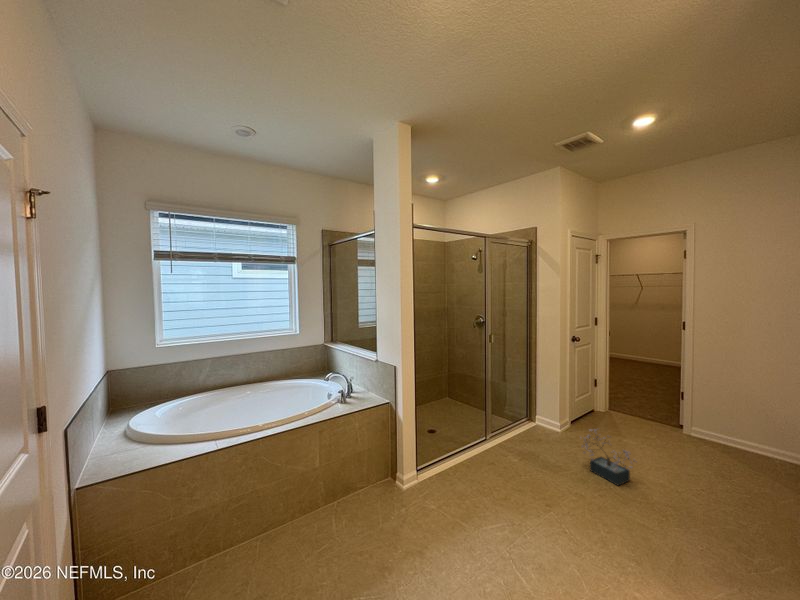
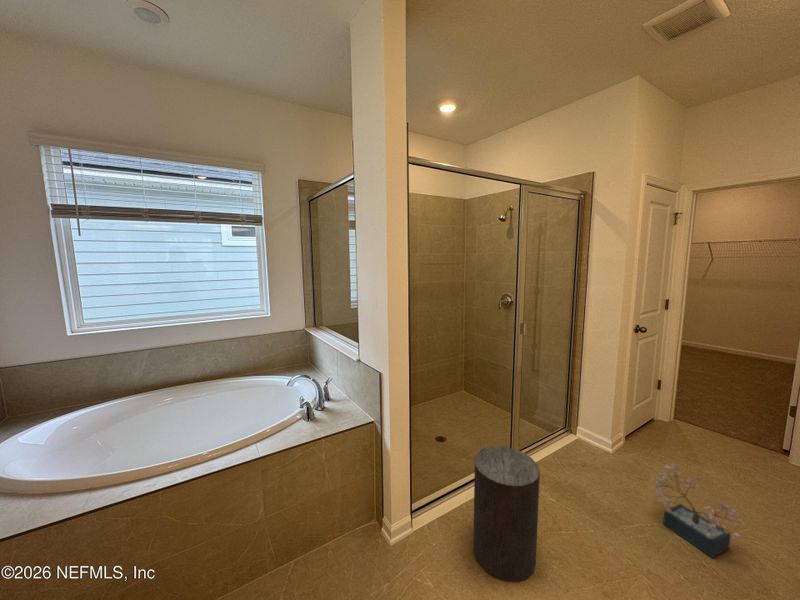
stool: none [461,417,504,504] -> present [473,446,540,582]

